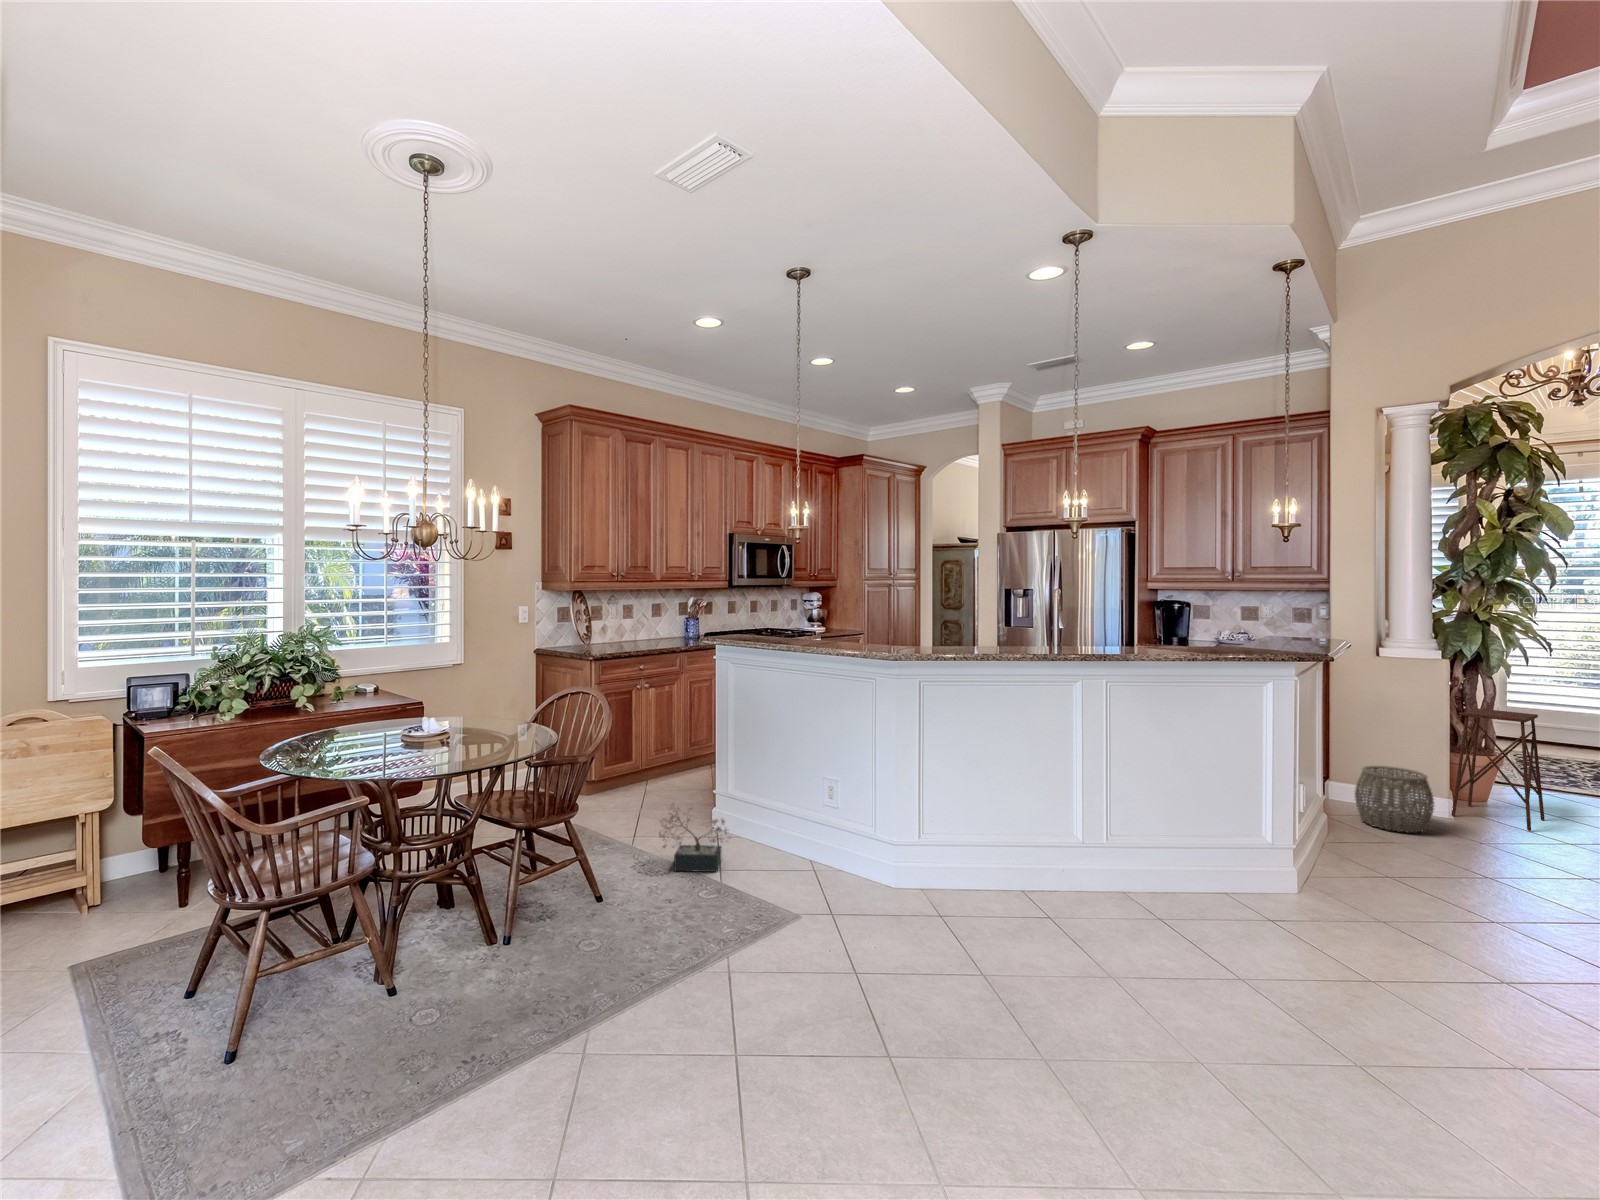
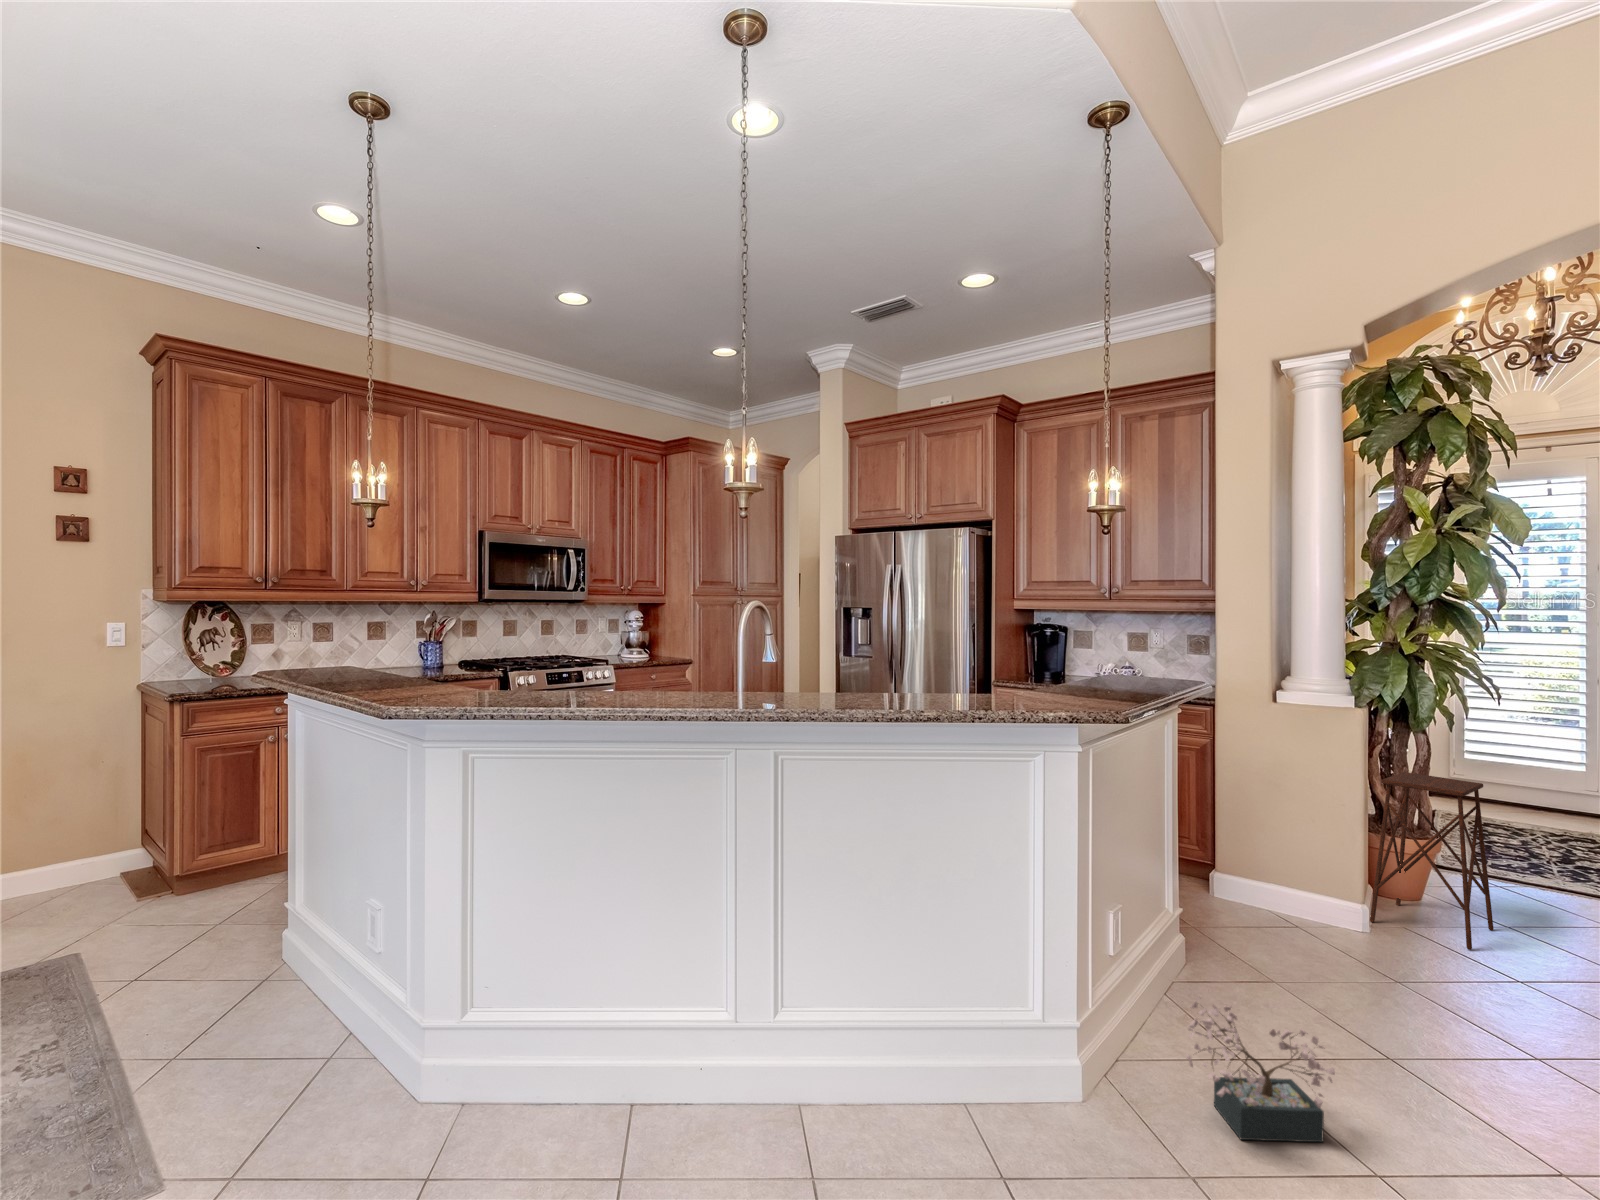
woven basket: present [1355,766,1434,833] -> none [1235,853,1339,954]
decorative plant: present [659,803,732,872] -> present [1186,997,1335,1142]

